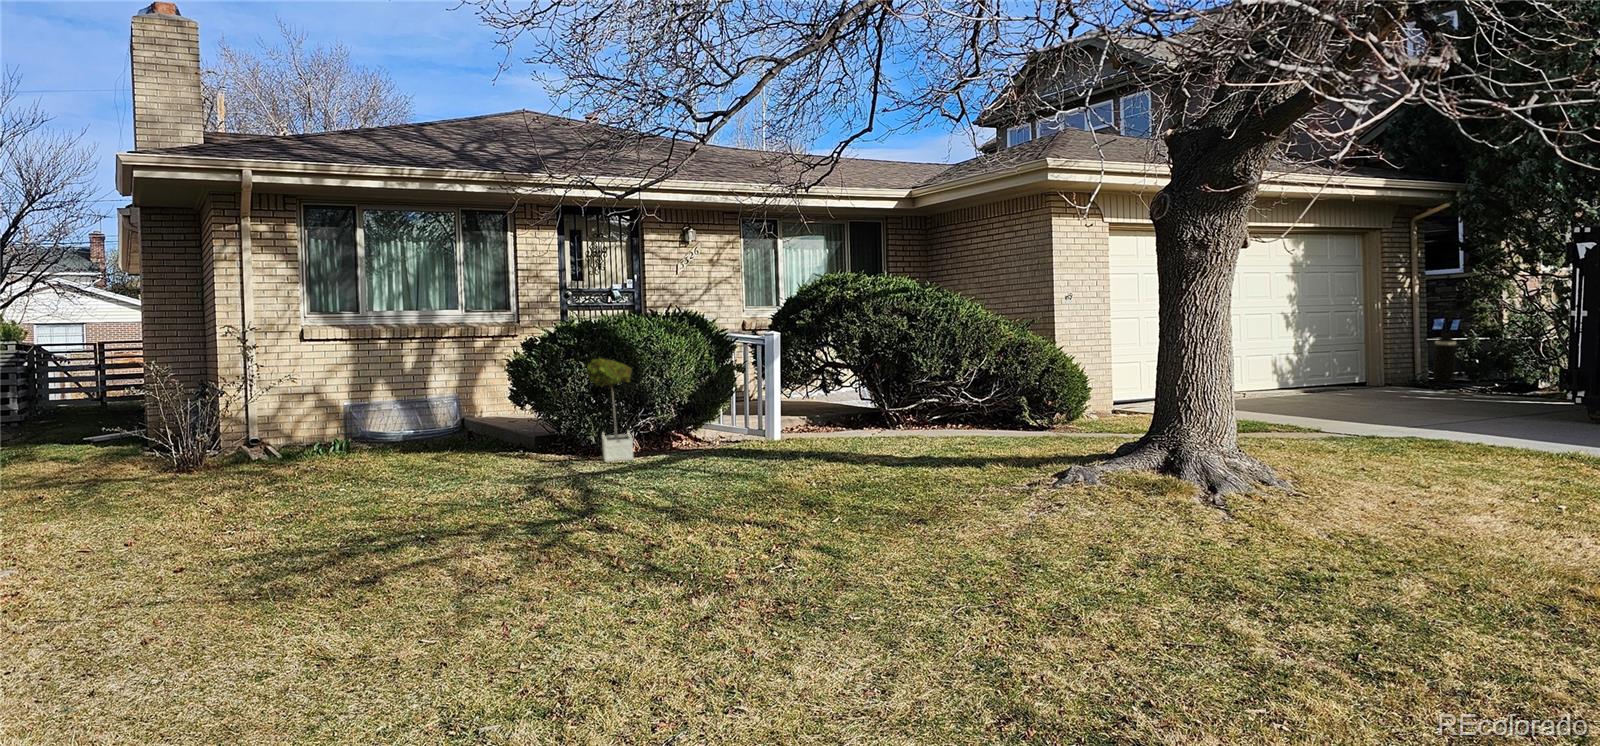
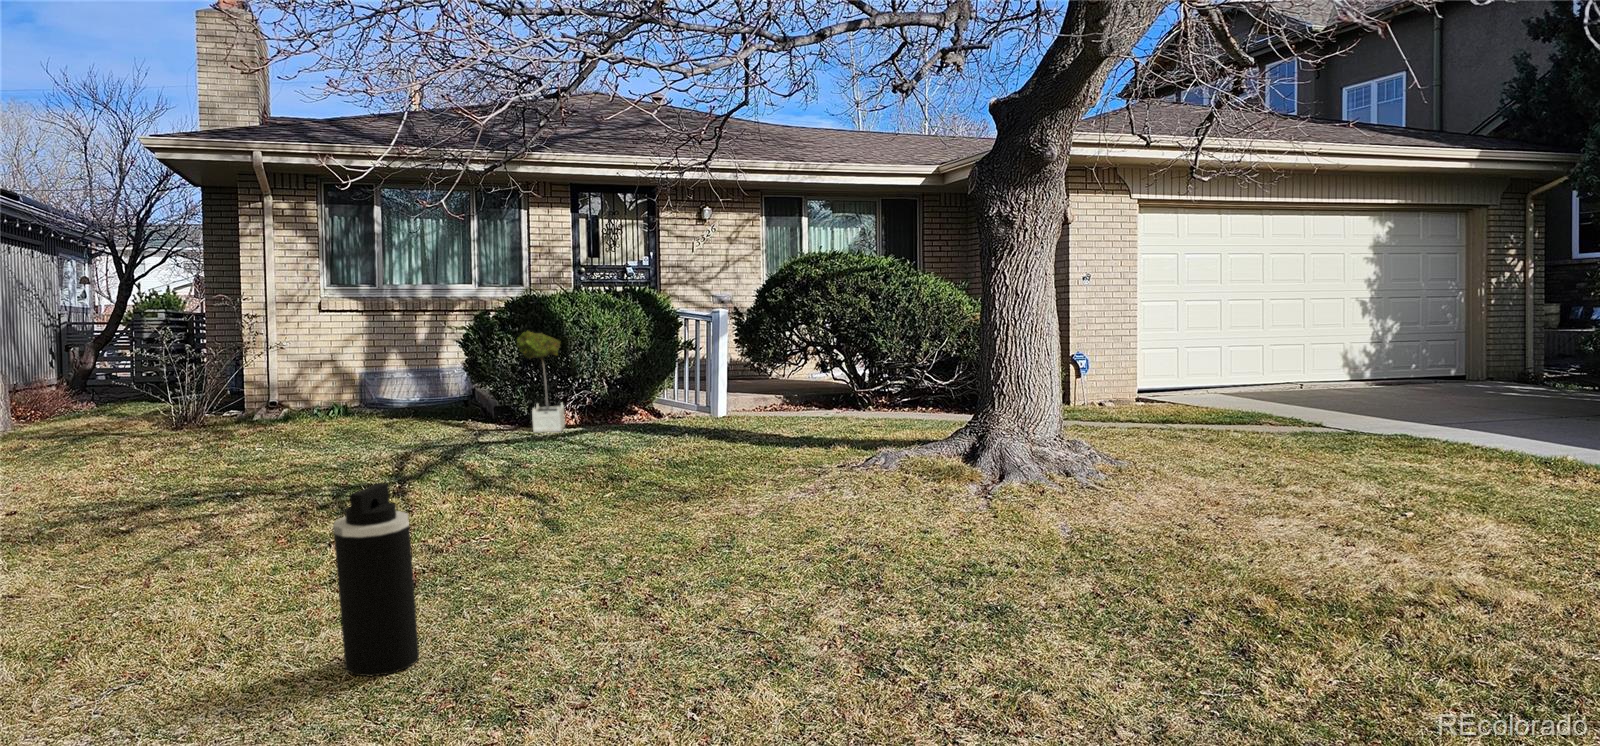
trash can: present [1433,333,1456,382] -> present [333,483,419,676]

